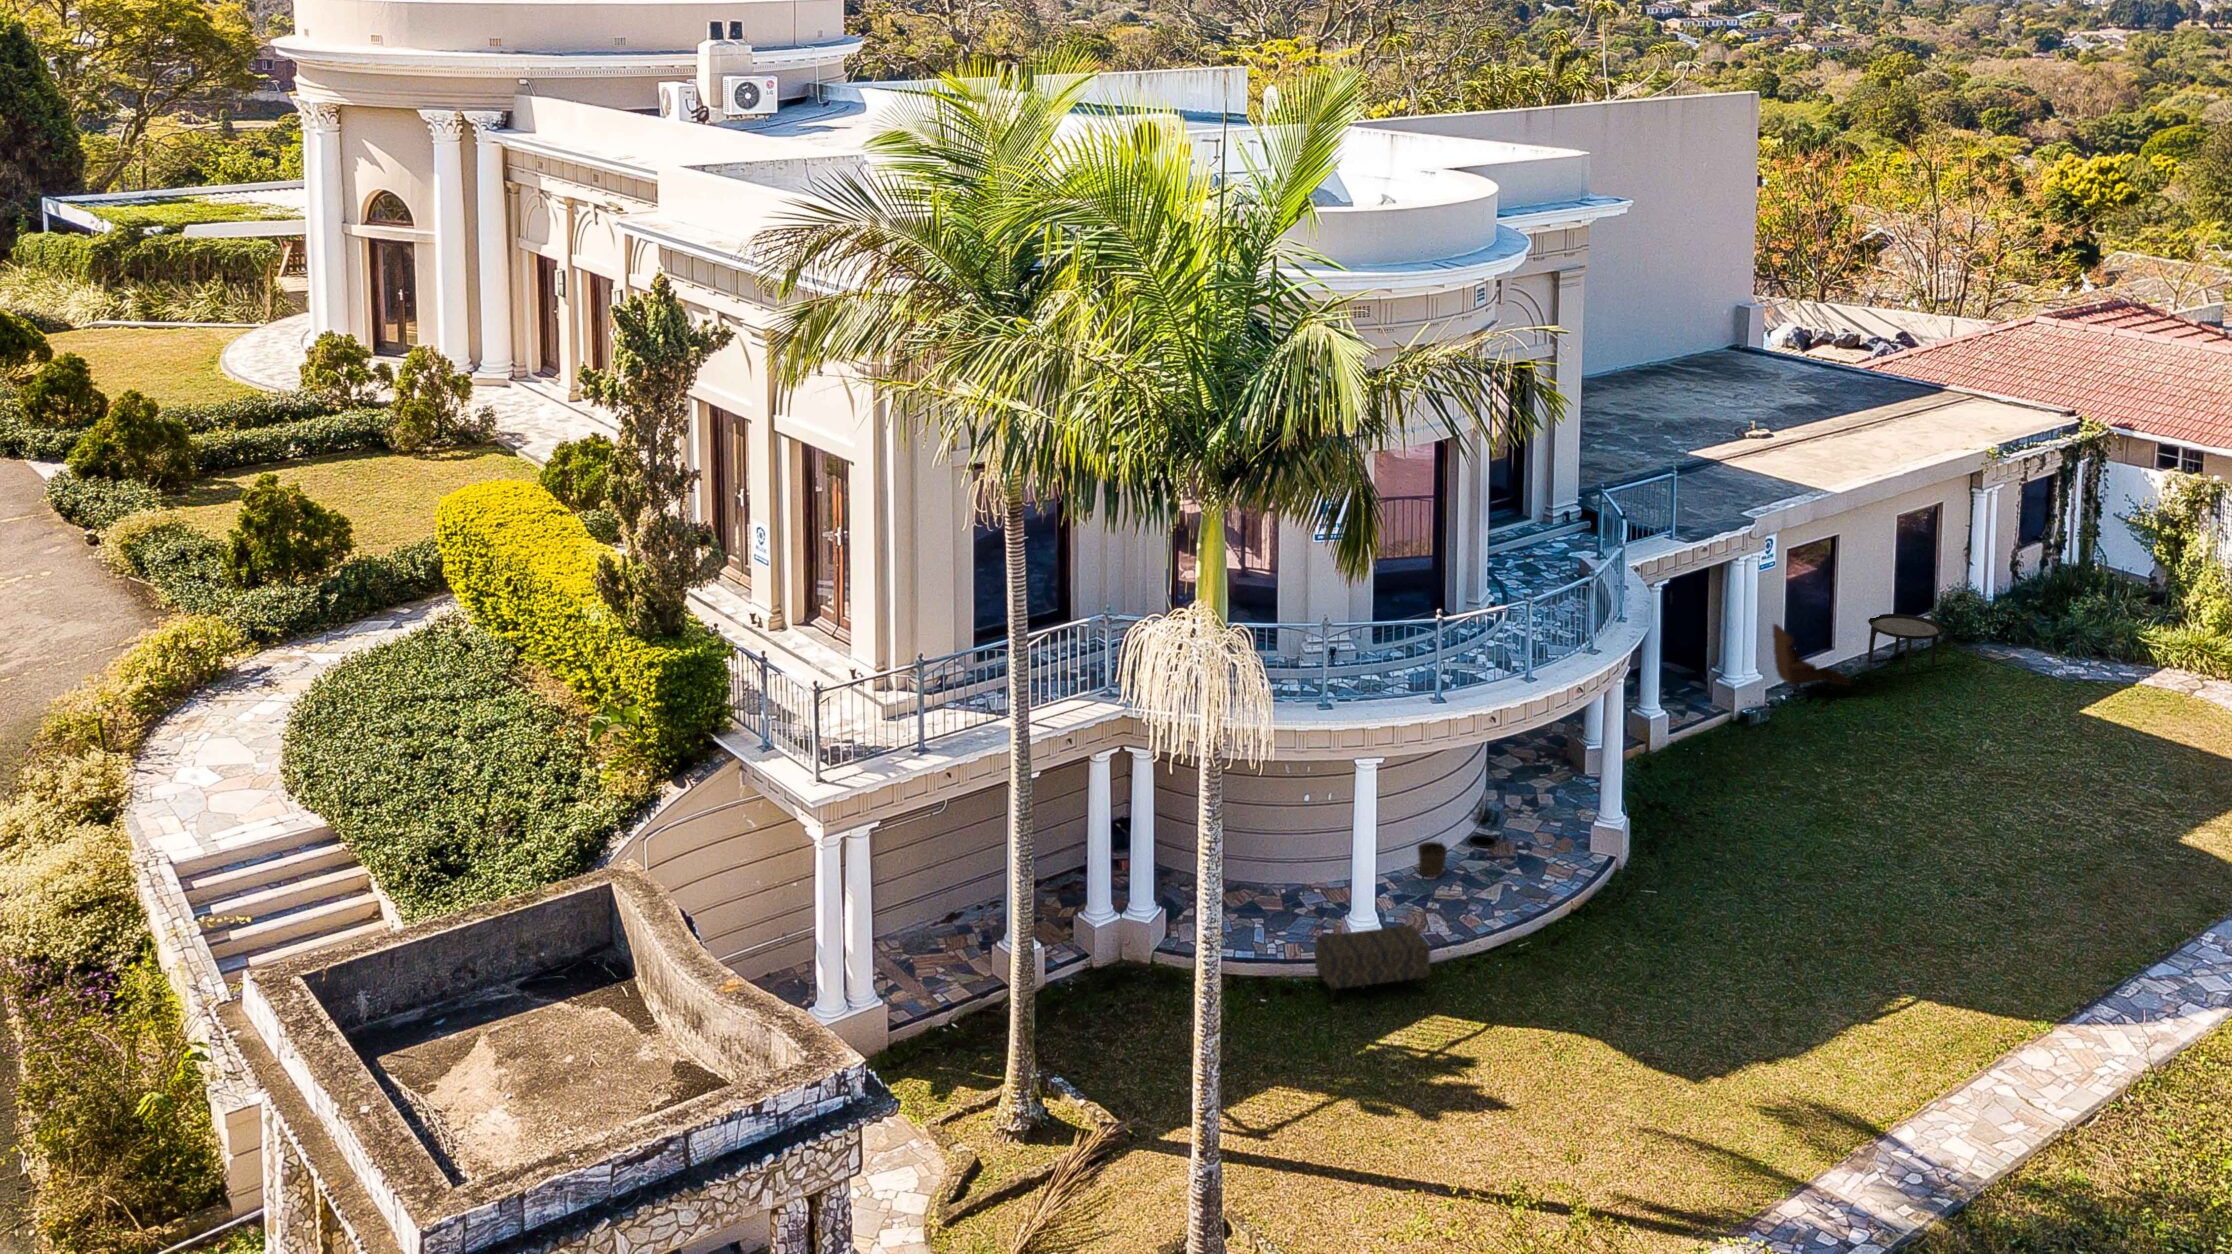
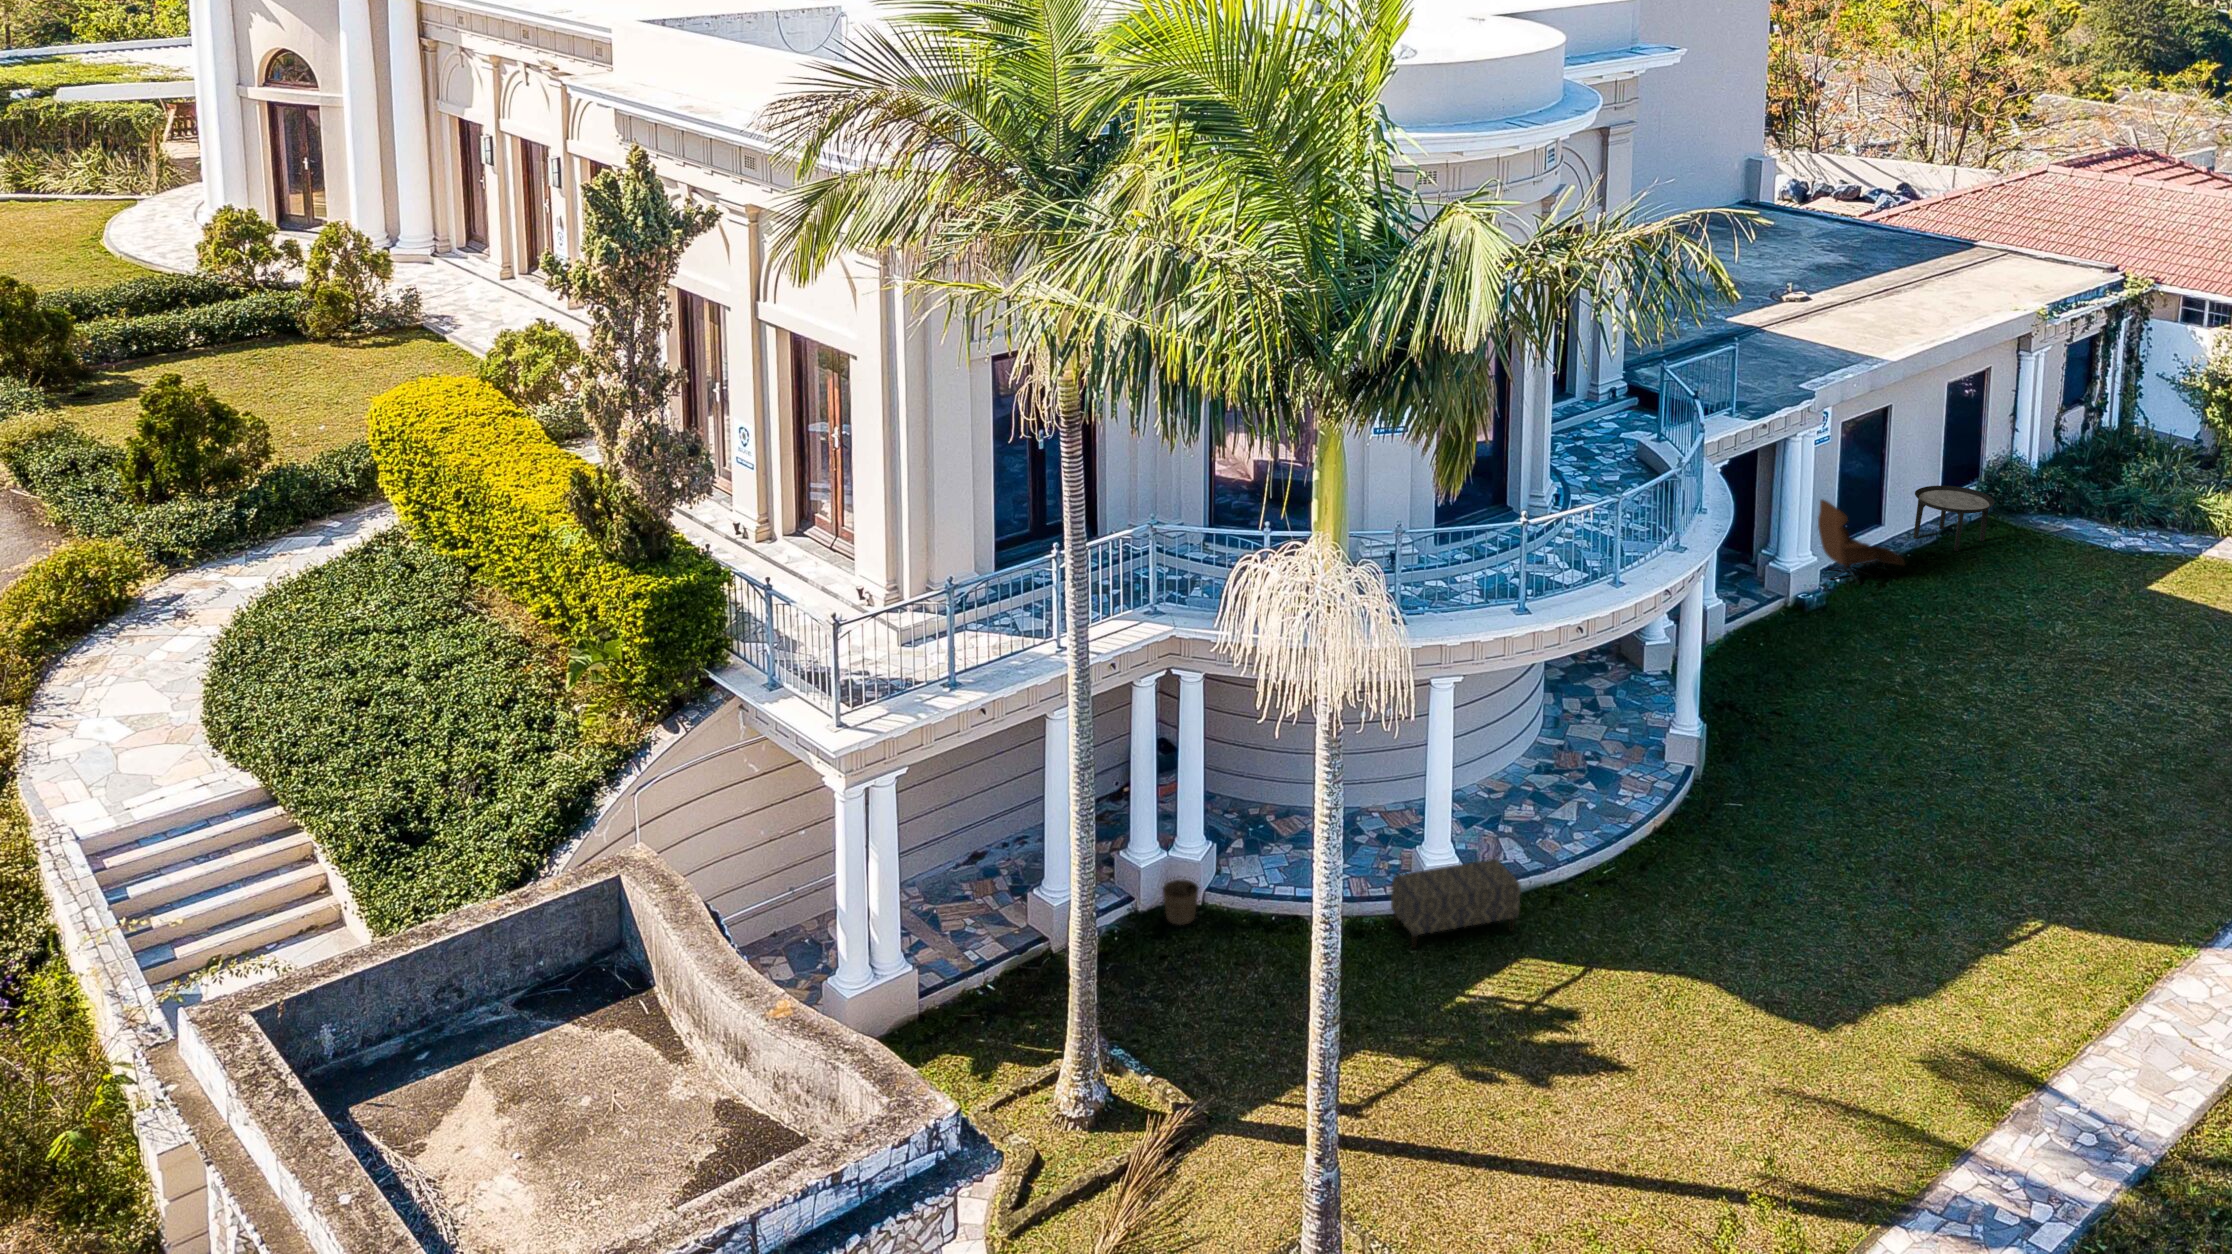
potted tree: present [1468,796,1500,848] -> present [63,352,98,400]
bucket: present [1418,842,1447,877] -> present [1163,879,1199,925]

